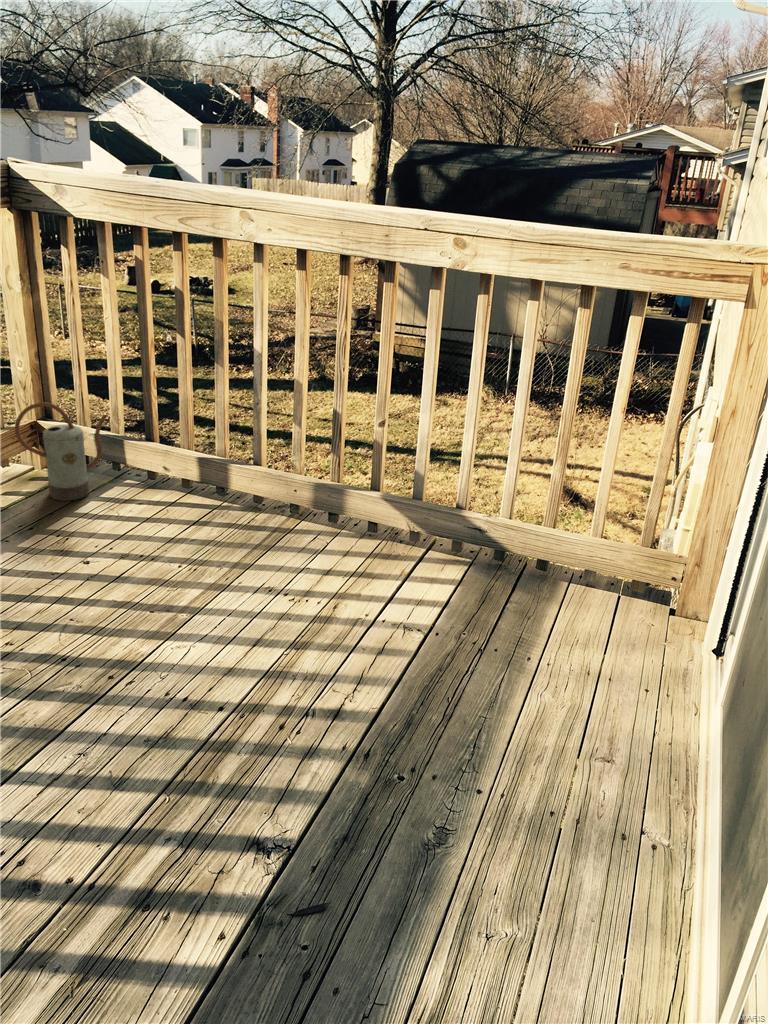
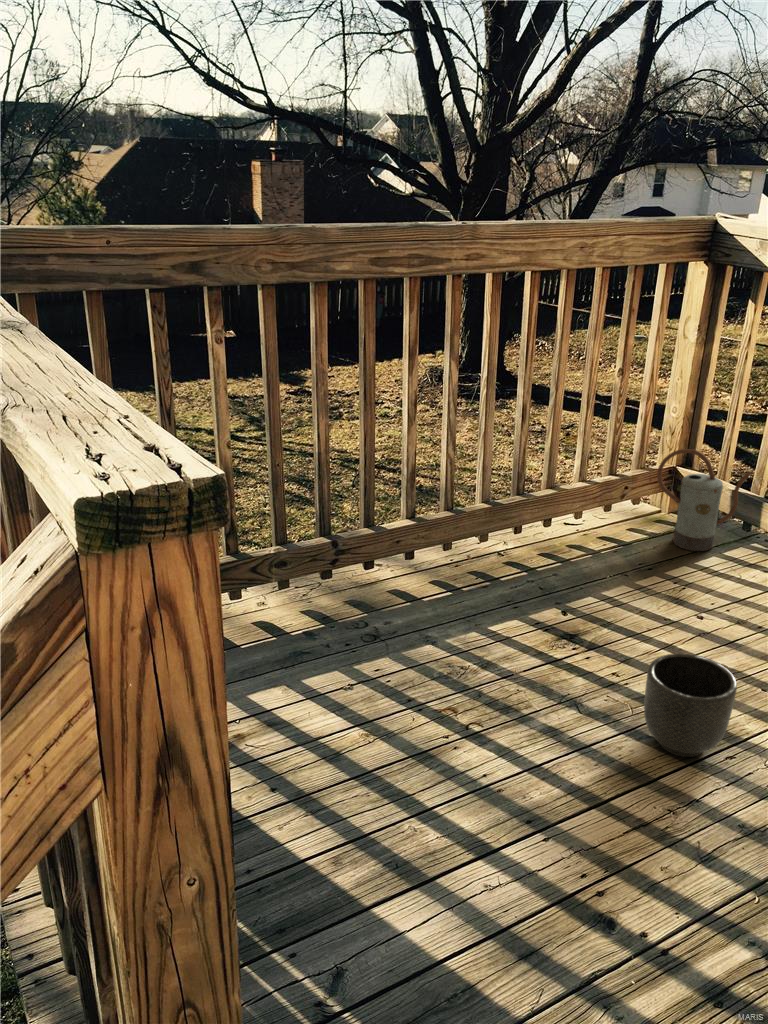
planter: none [31,601,119,700] -> present [644,654,737,757]

